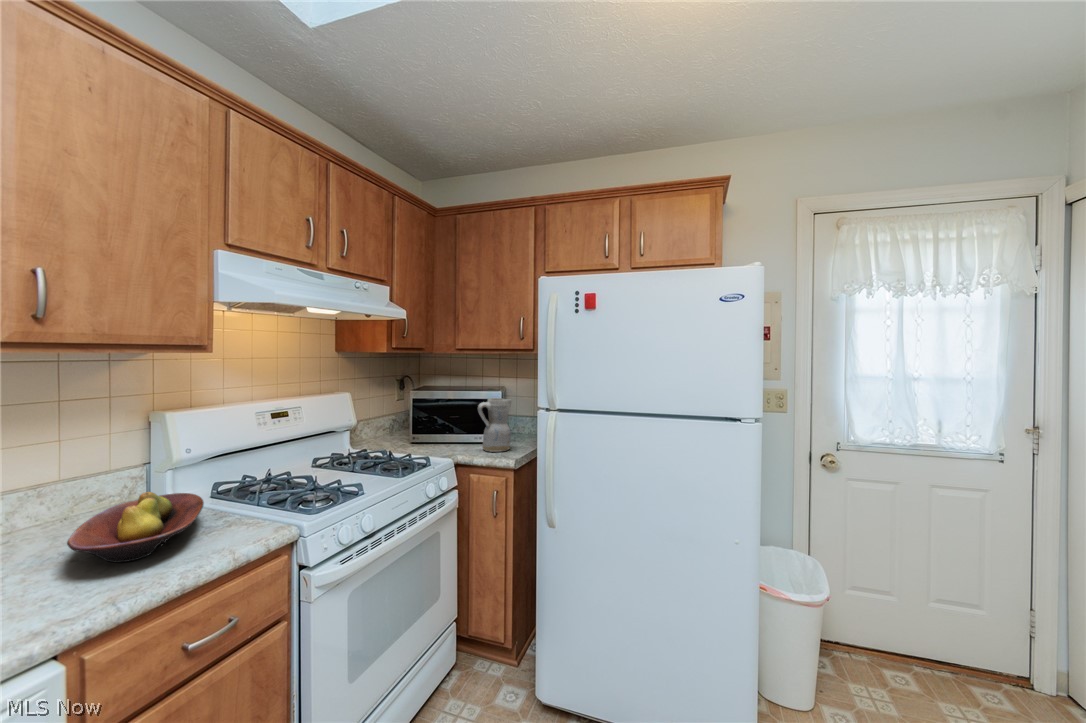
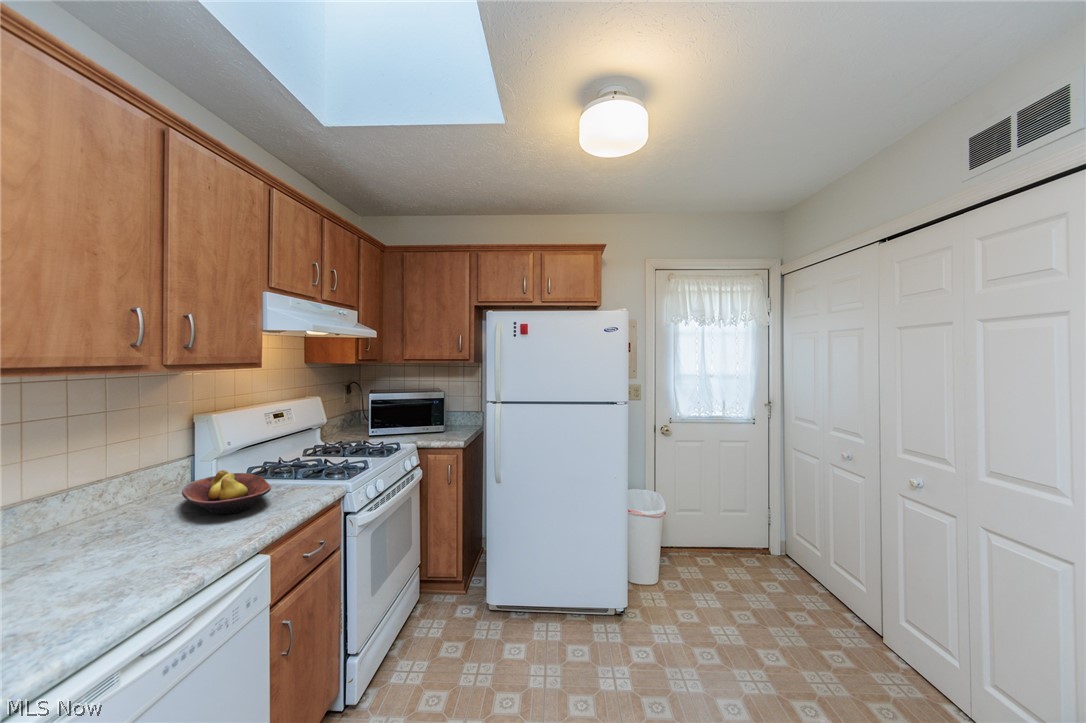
ceramic pitcher: present [478,398,512,452] -> none [431,397,456,437]

